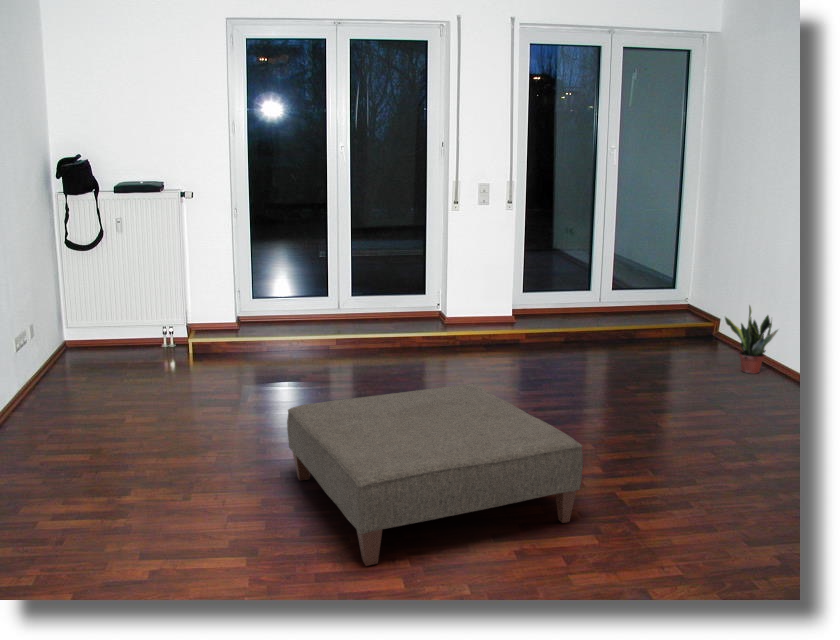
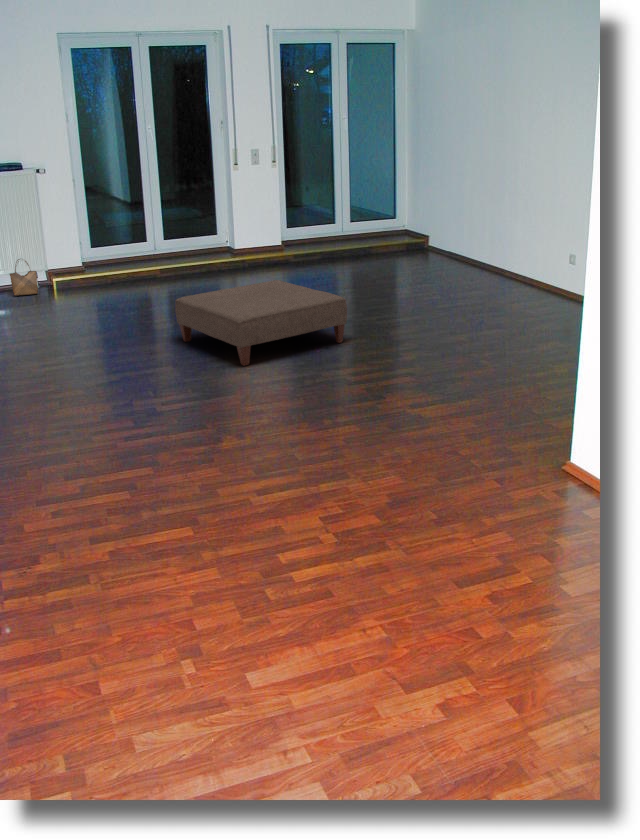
potted plant: present [725,306,778,374] -> none [427,224,461,270]
woven basket: none [128,308,166,357] -> present [10,259,38,296]

